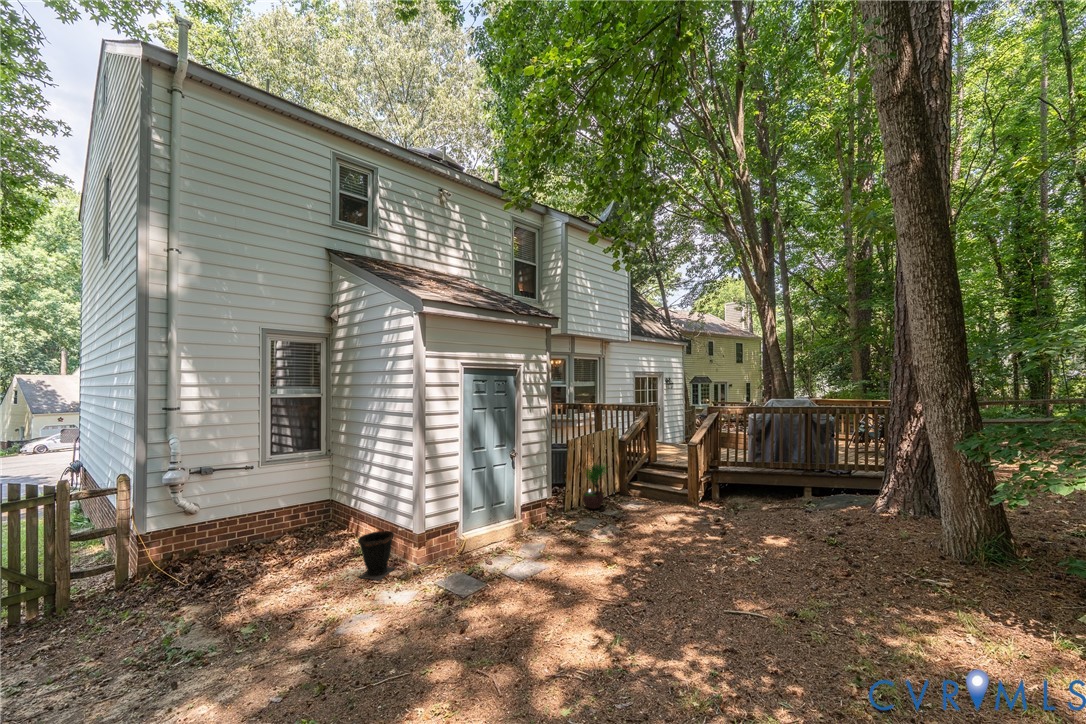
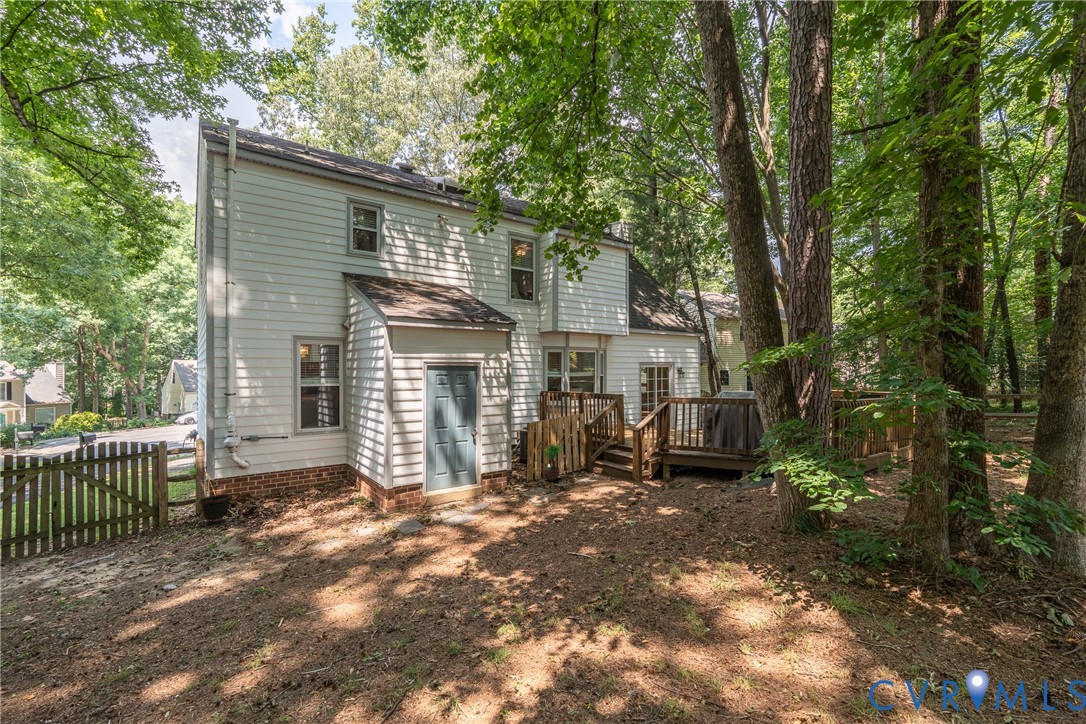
bucket: present [358,531,395,580] -> present [199,494,231,528]

